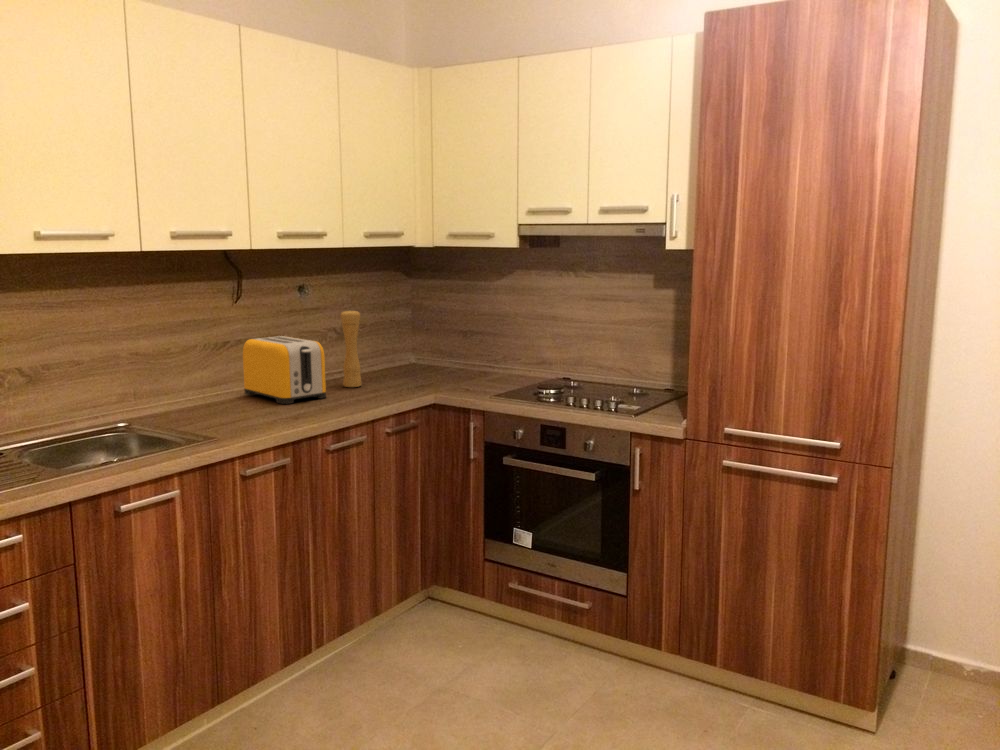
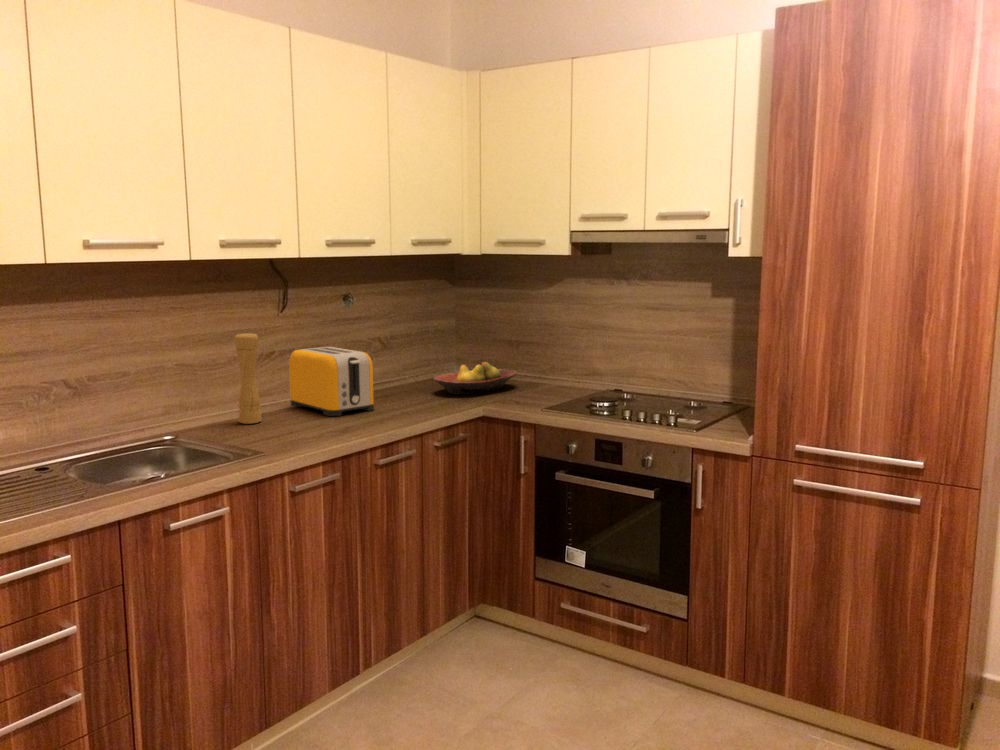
pepper mill: present [340,310,361,387] -> present [234,332,261,424]
fruit bowl: none [386,351,469,383] -> present [433,362,517,395]

